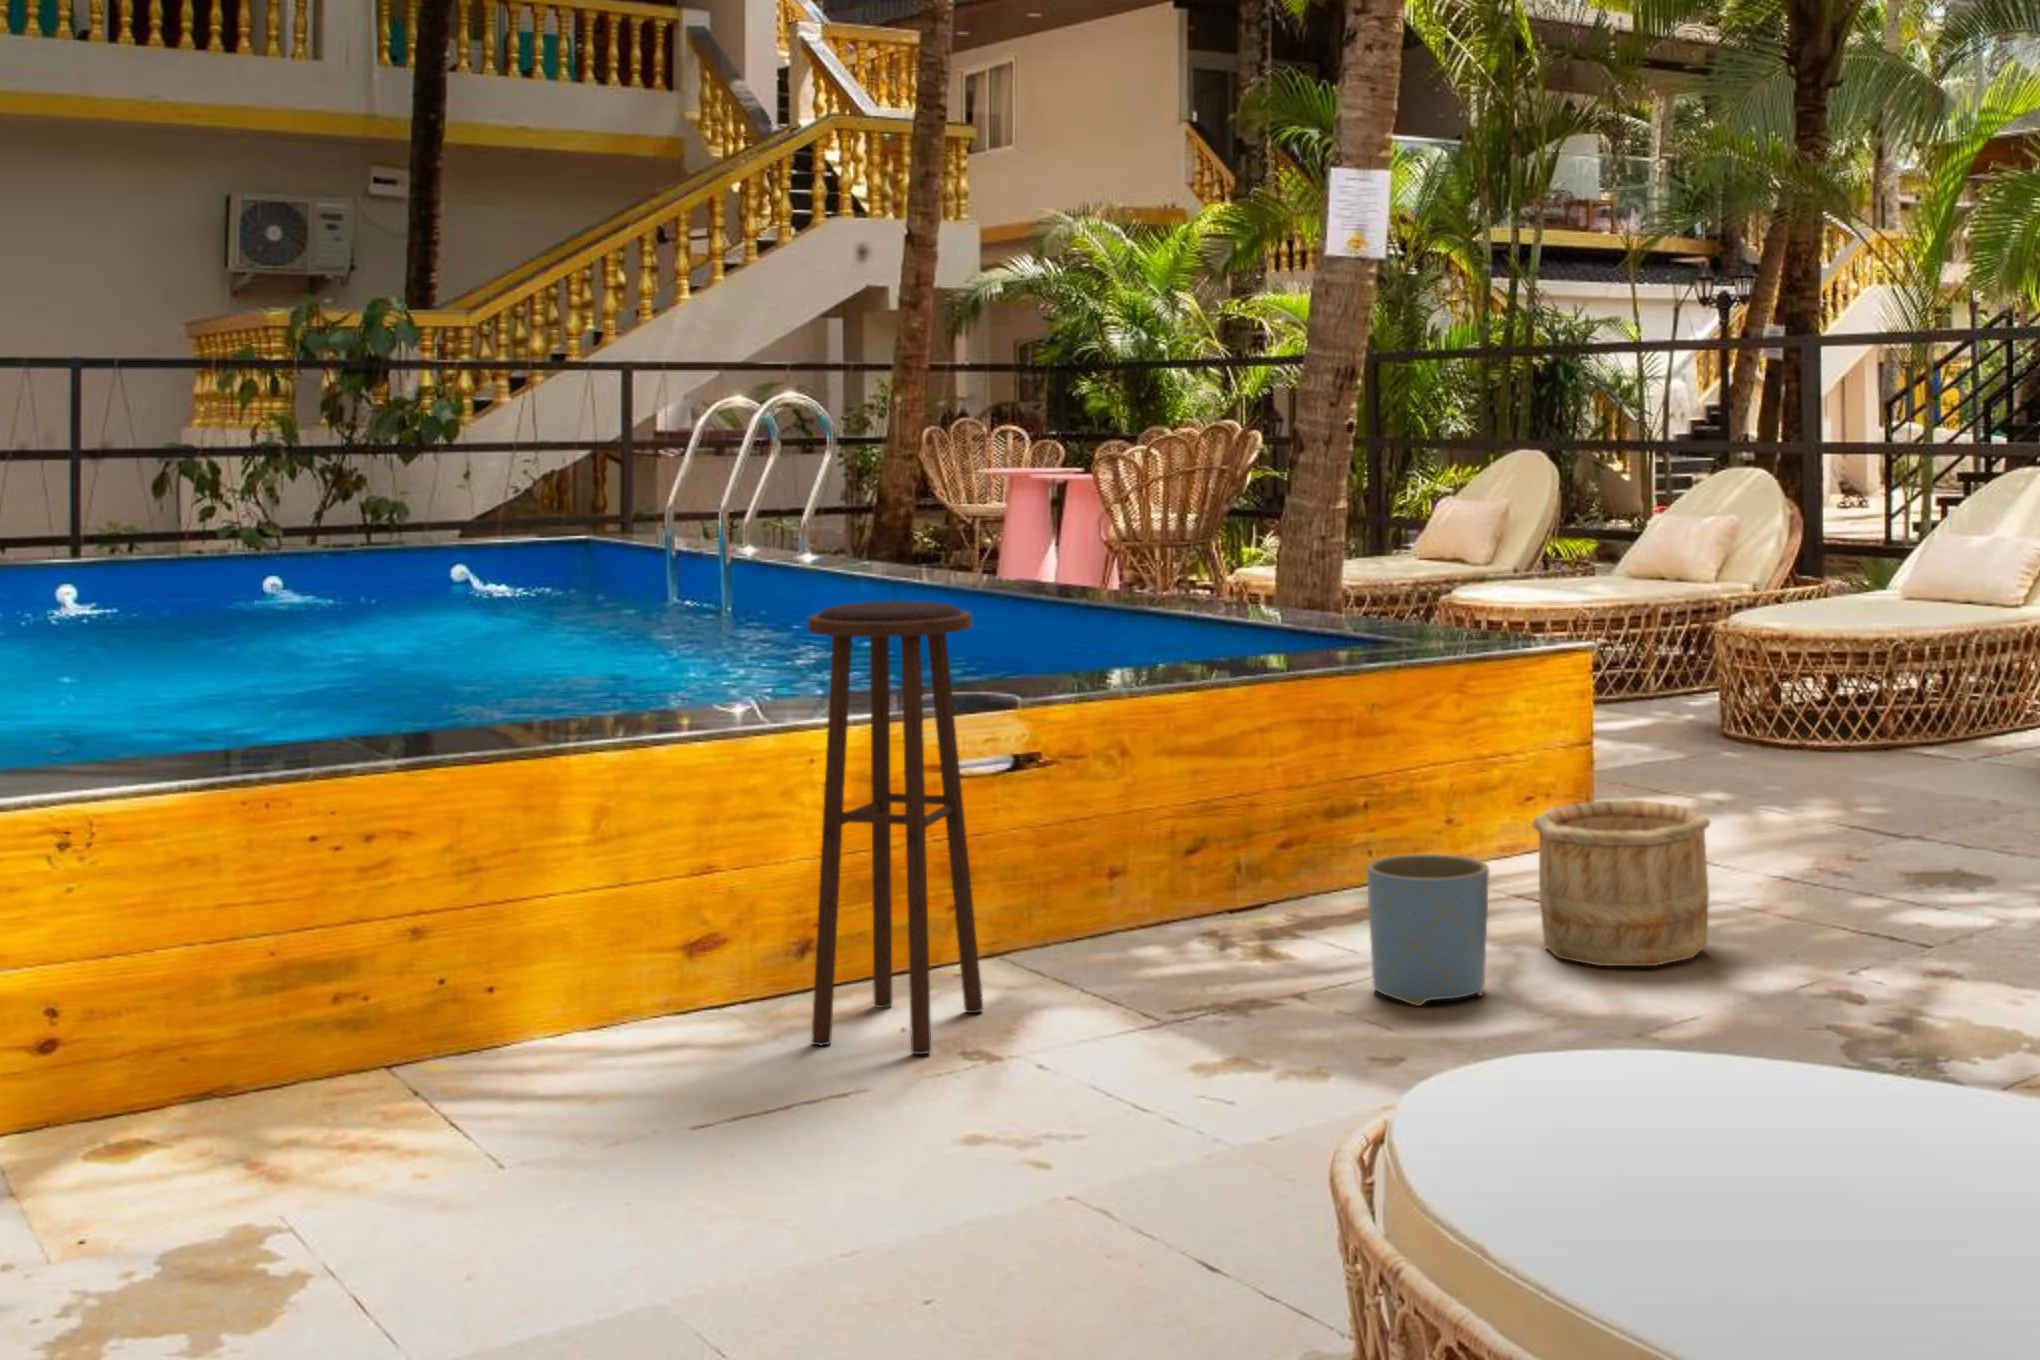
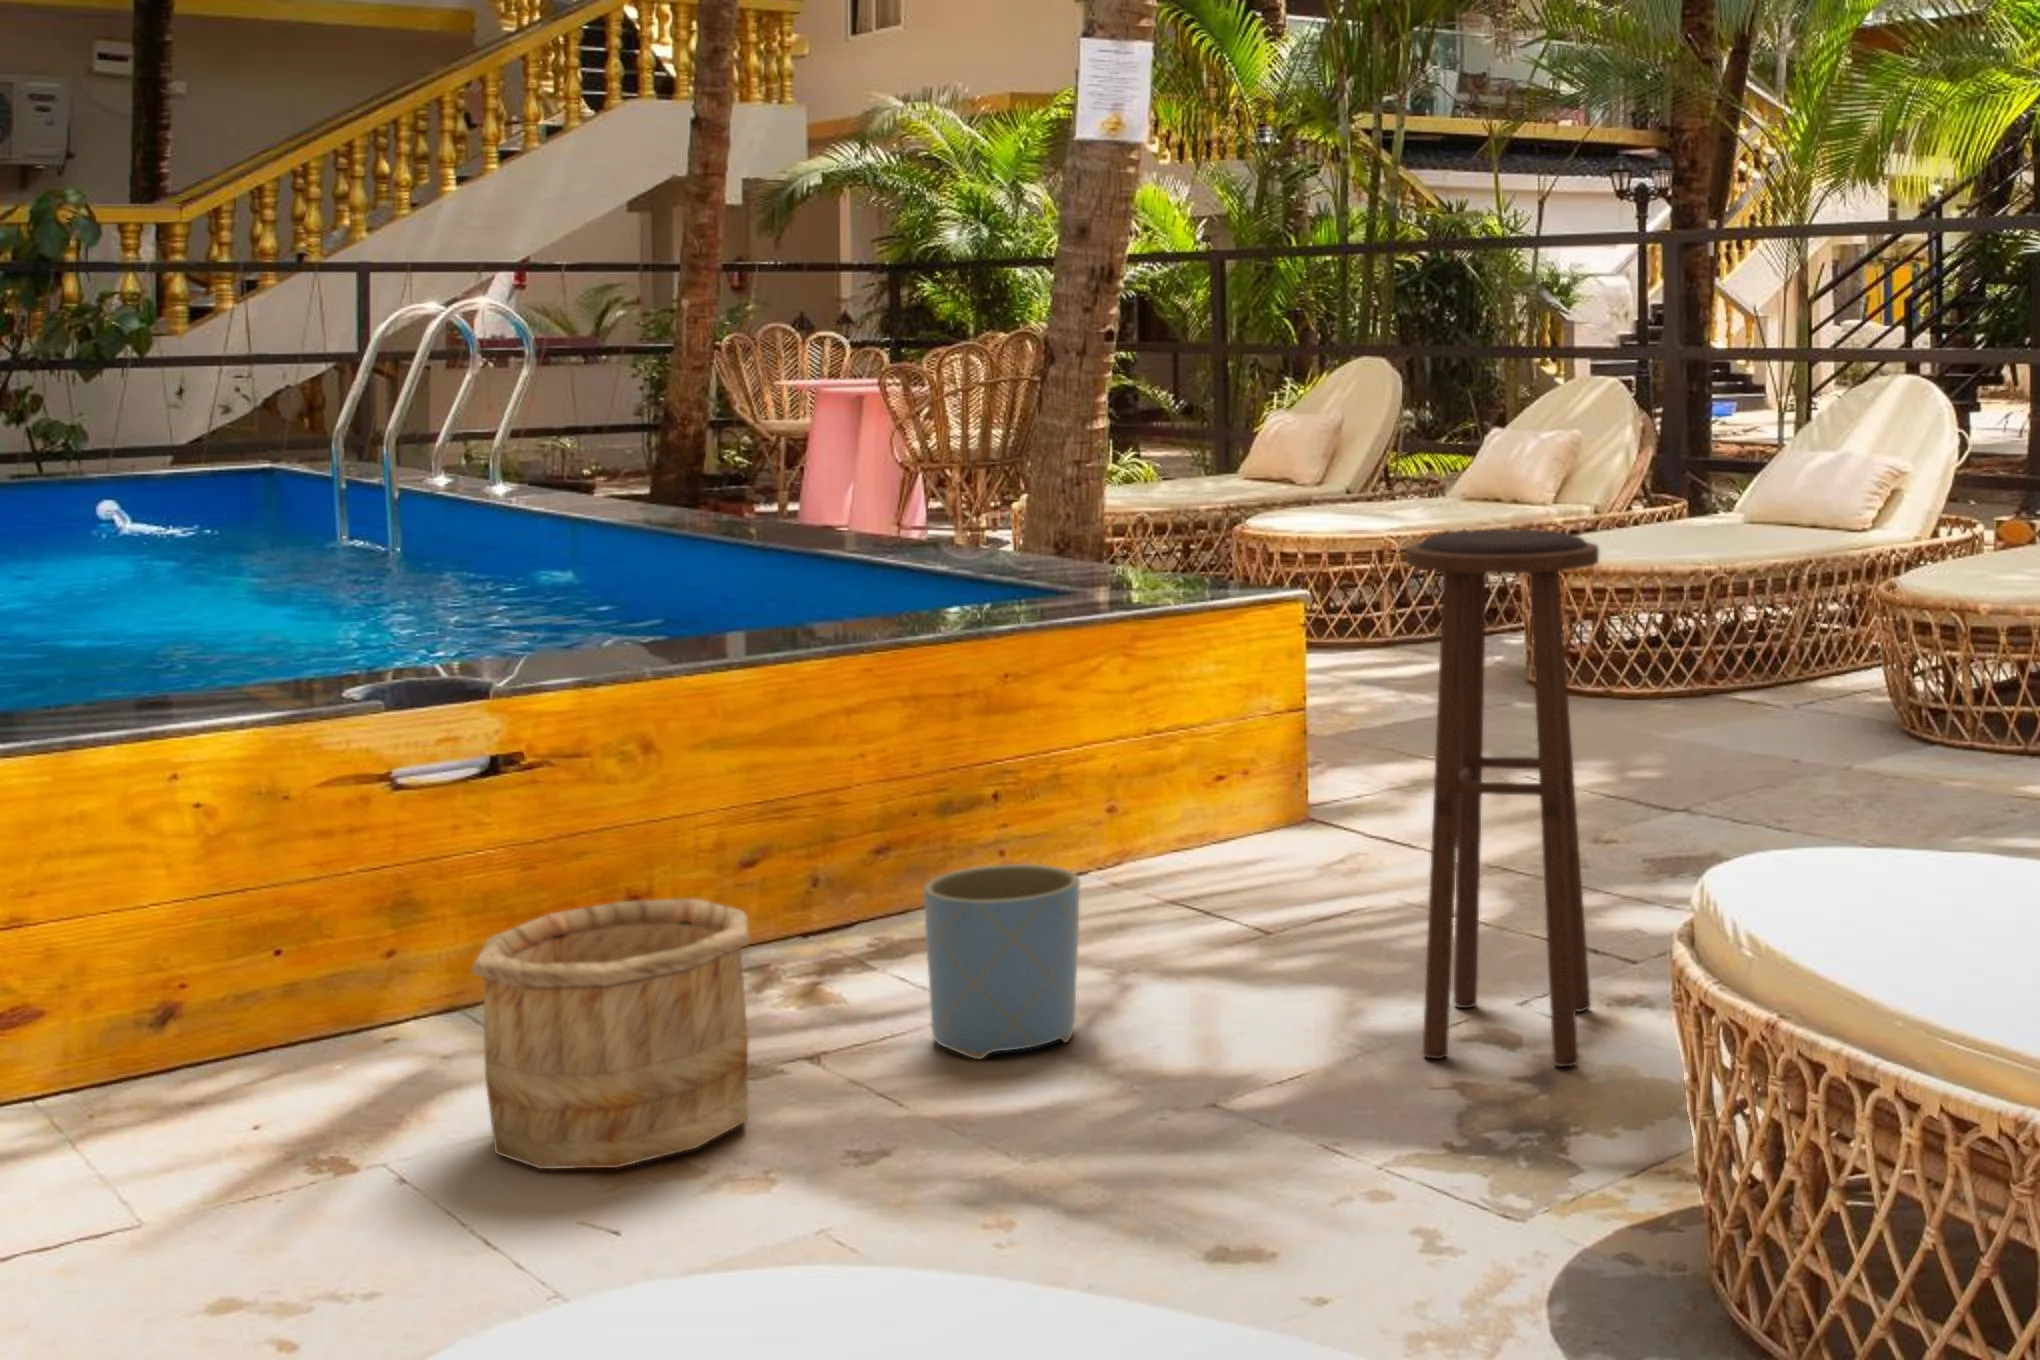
stool: present [808,601,983,1054] -> present [1406,529,1599,1066]
wooden bucket: present [1532,800,1710,966] -> present [472,899,749,1169]

